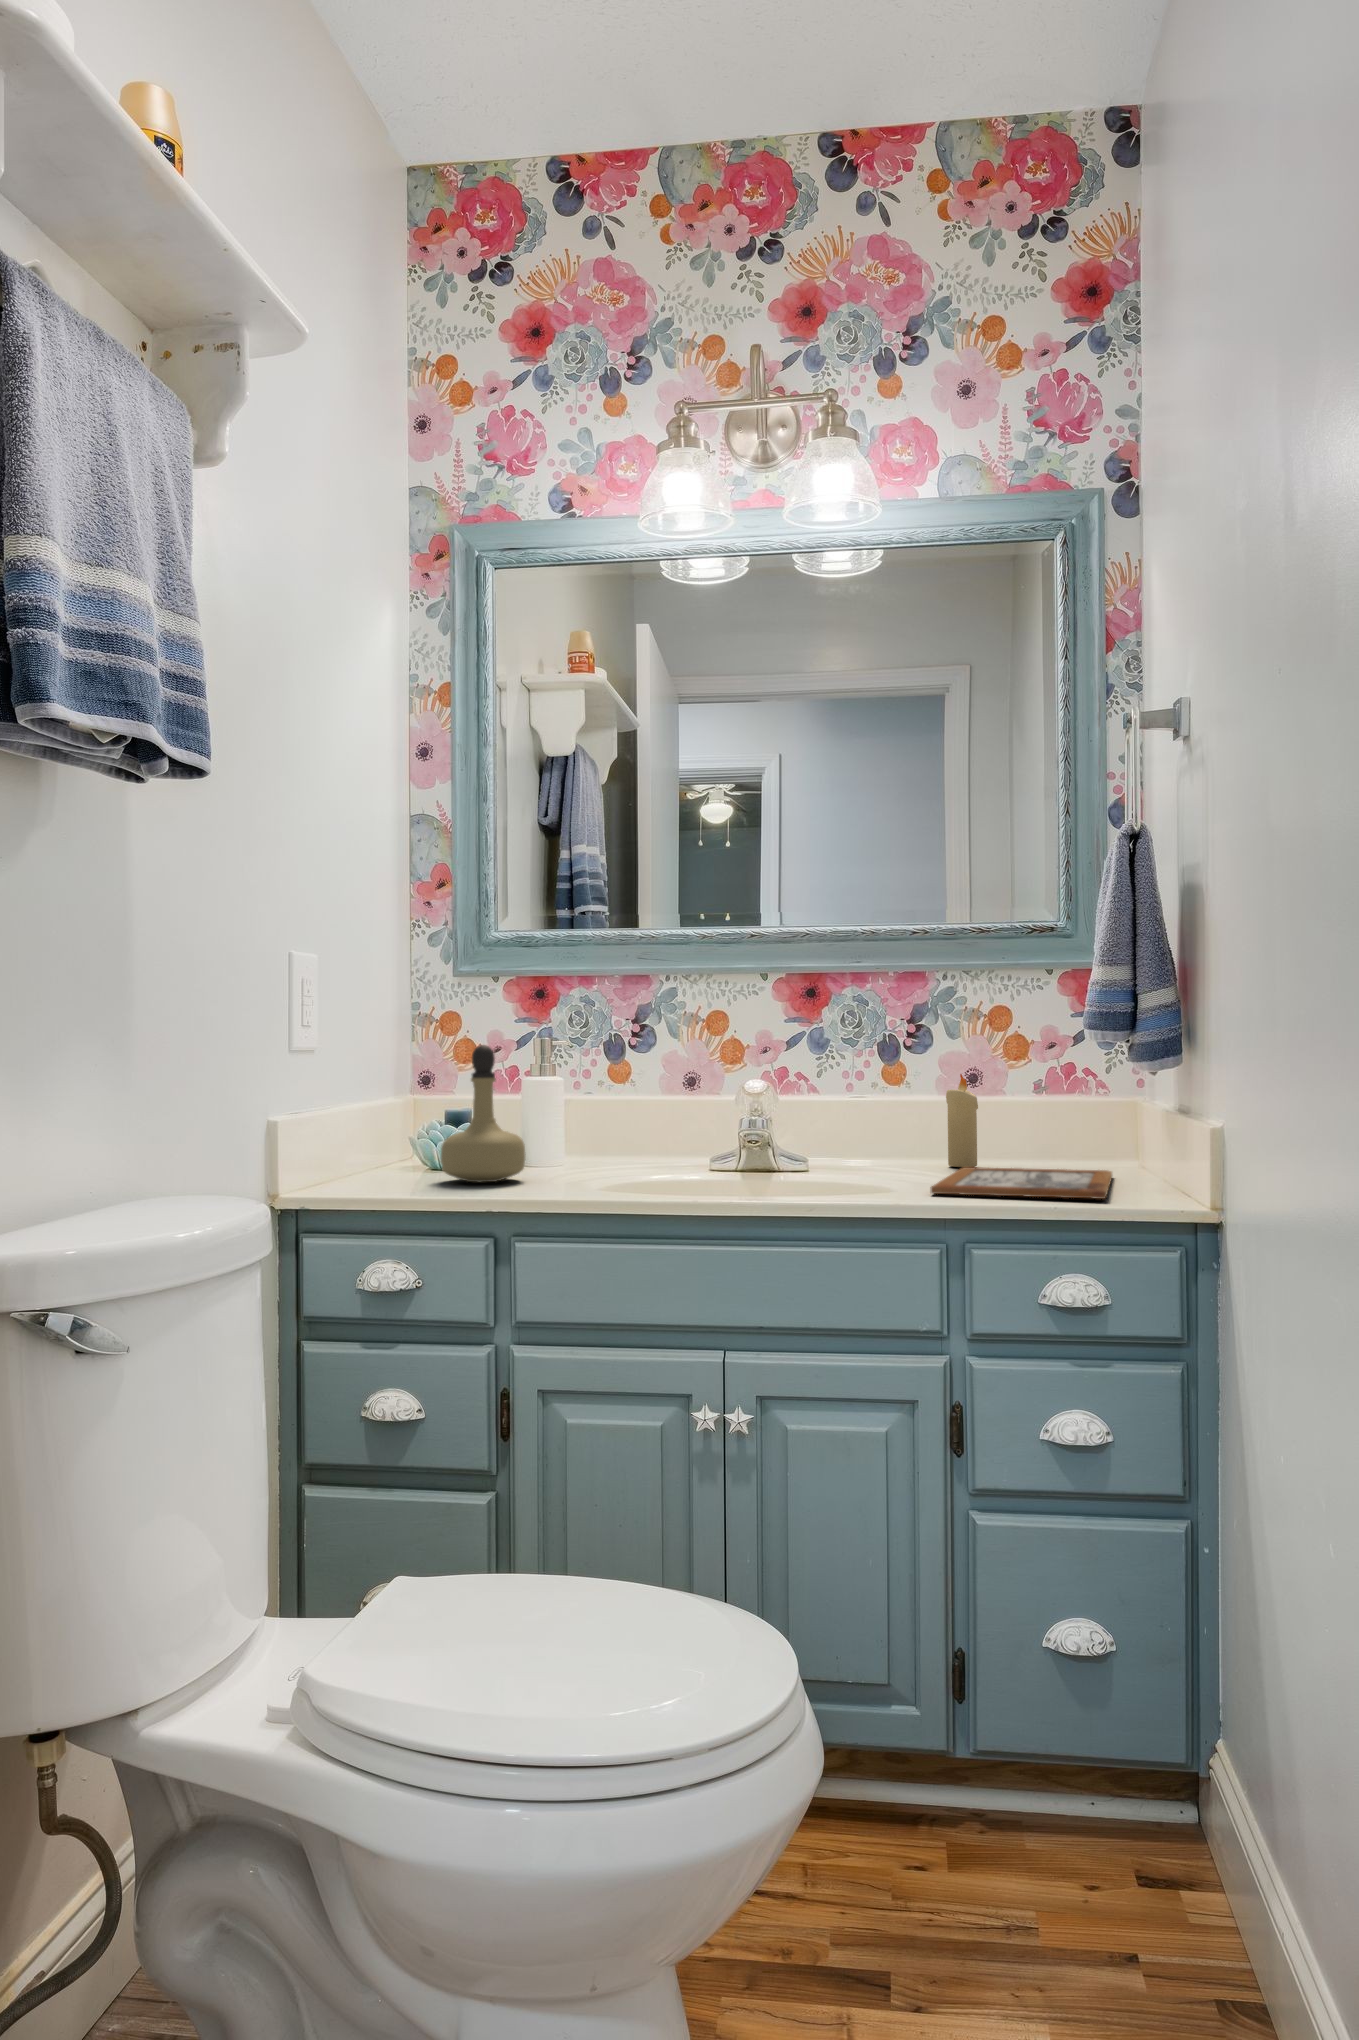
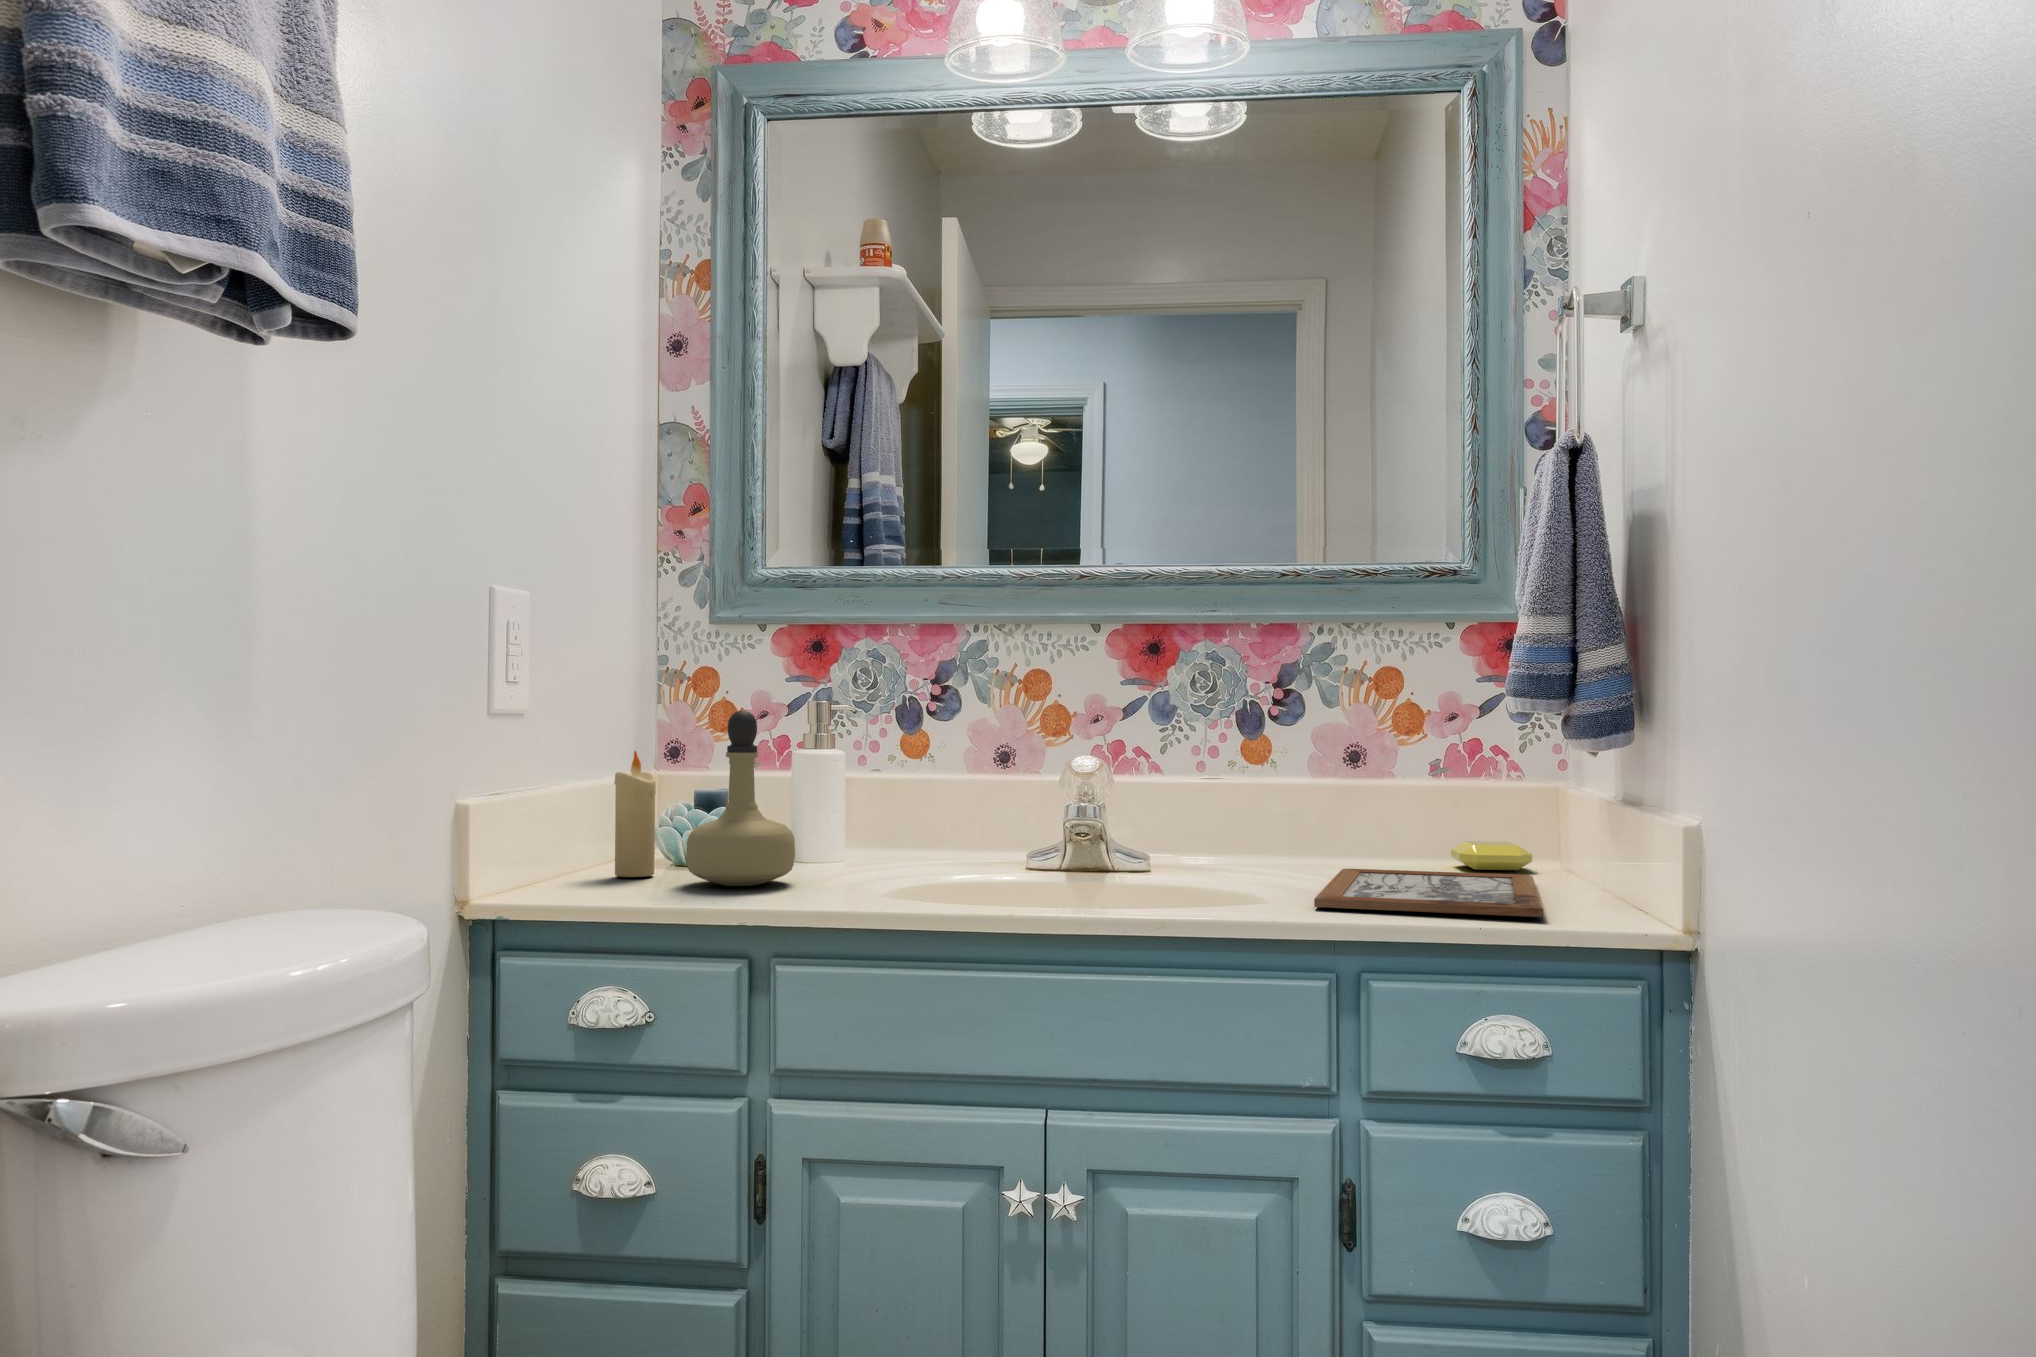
candle: present [946,1074,978,1167] -> present [614,751,656,877]
soap bar: none [1053,1146,1117,1168] -> present [1451,841,1532,870]

